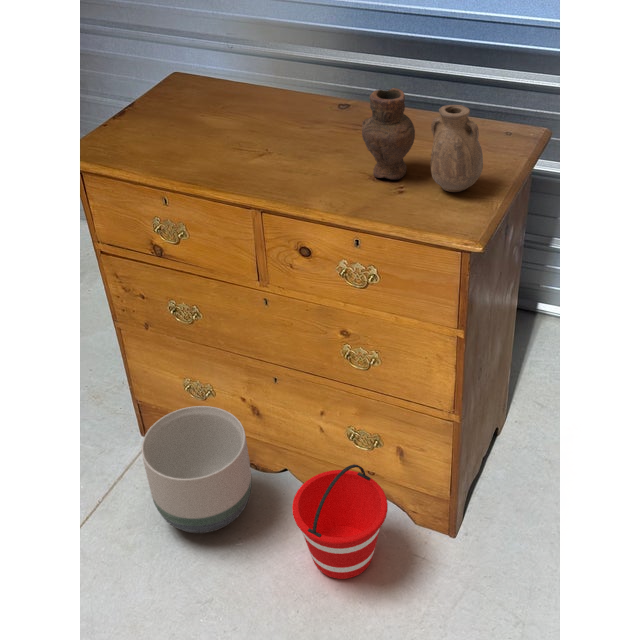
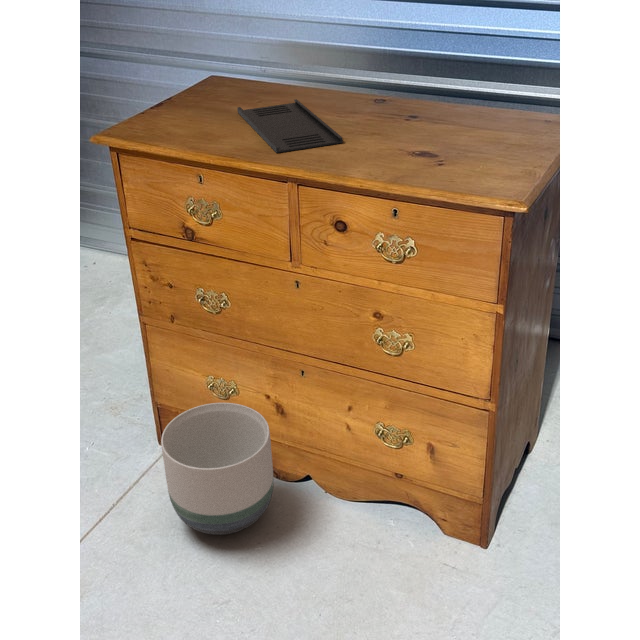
vase: present [362,88,483,192] -> none [402,62,525,166]
tray: none [200,105,305,178] -> present [237,99,343,153]
bucket: present [292,464,388,579] -> none [317,459,417,585]

